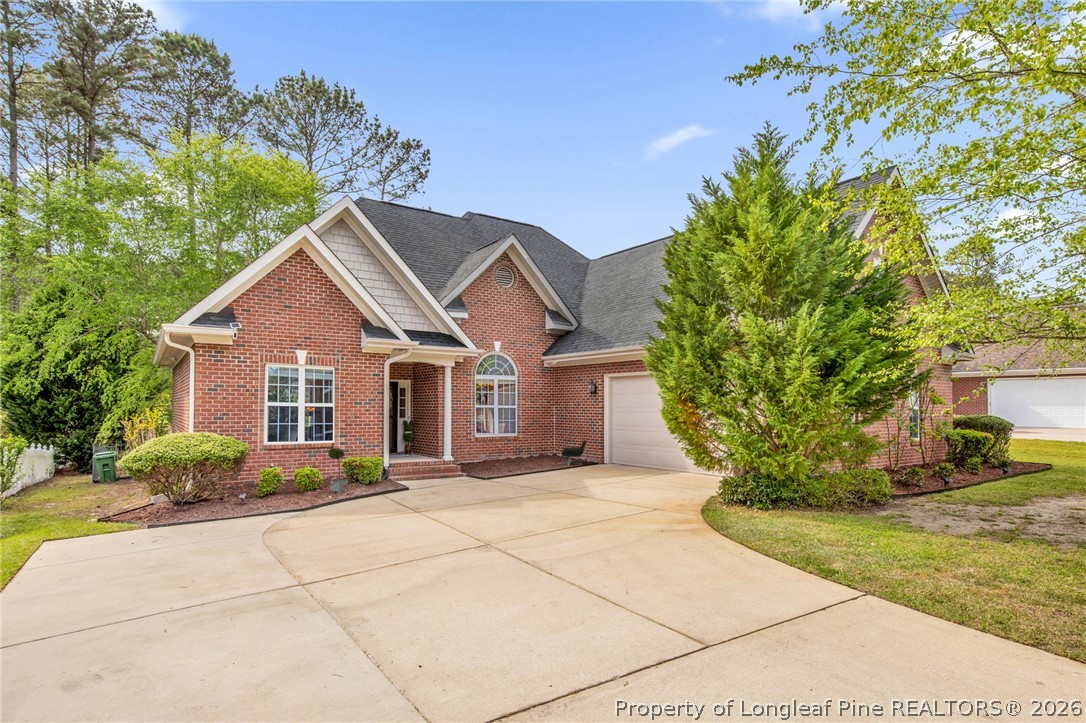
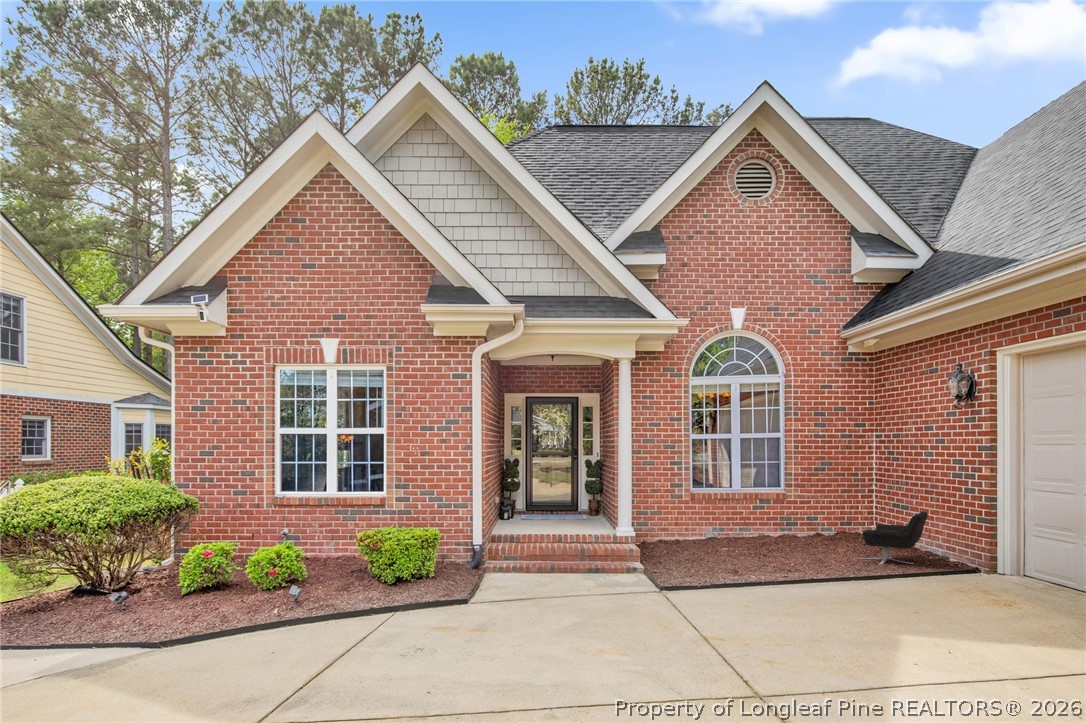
potted tree: present [328,448,348,492] -> none [365,505,397,585]

